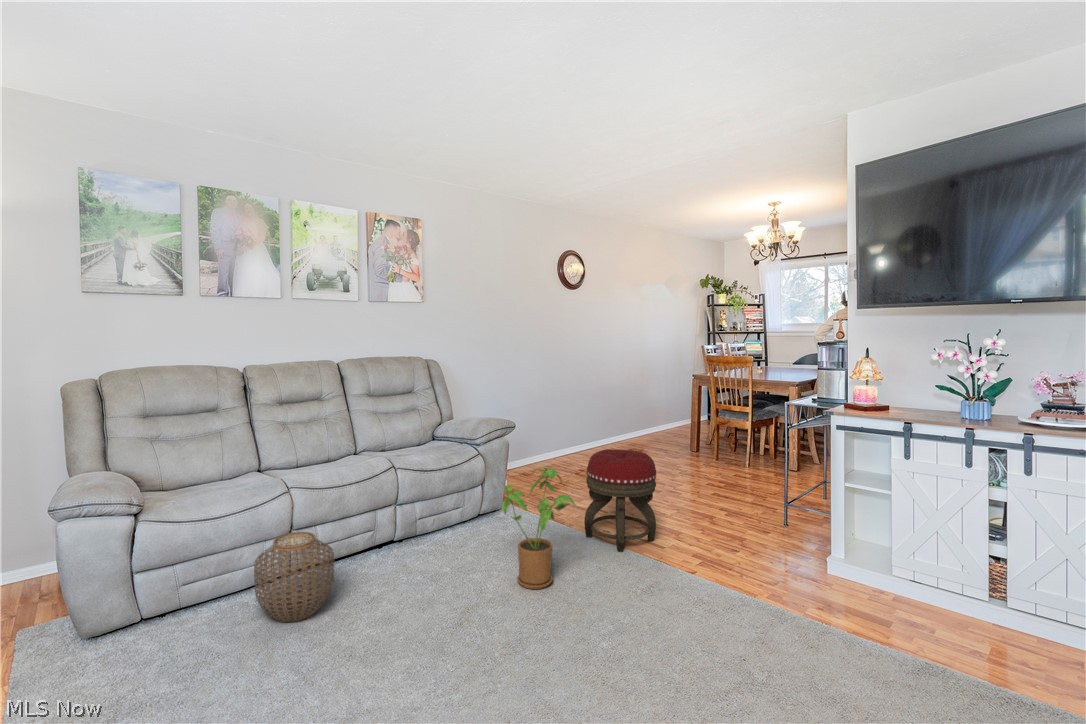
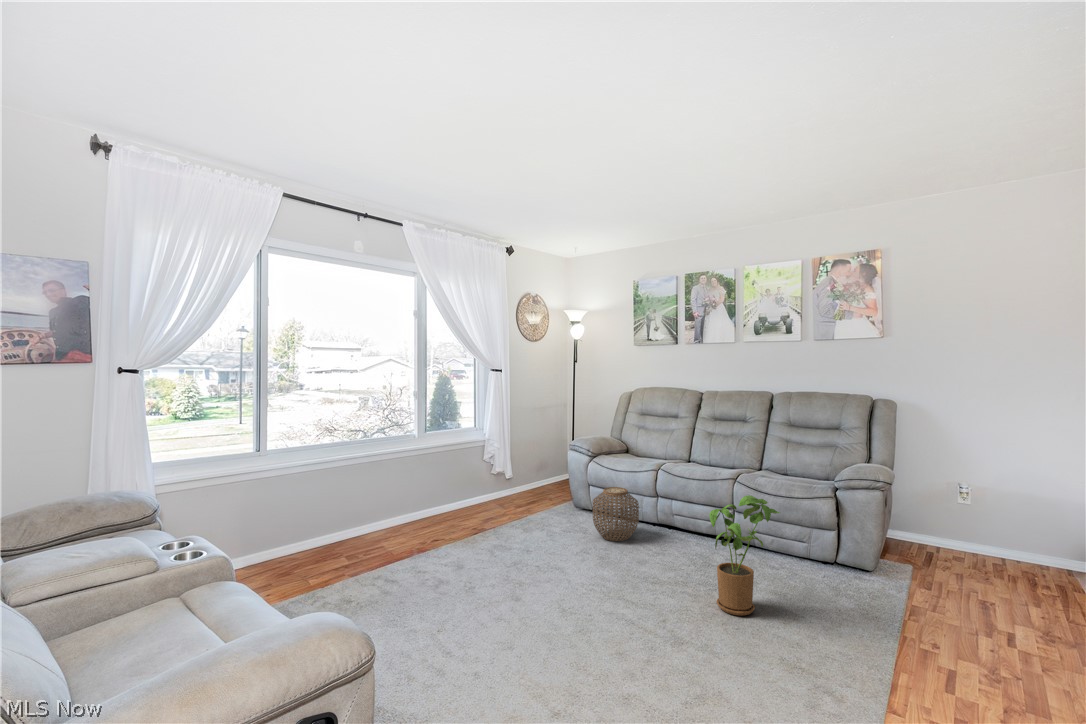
footstool: present [584,449,656,552] -> none [874,524,1003,692]

